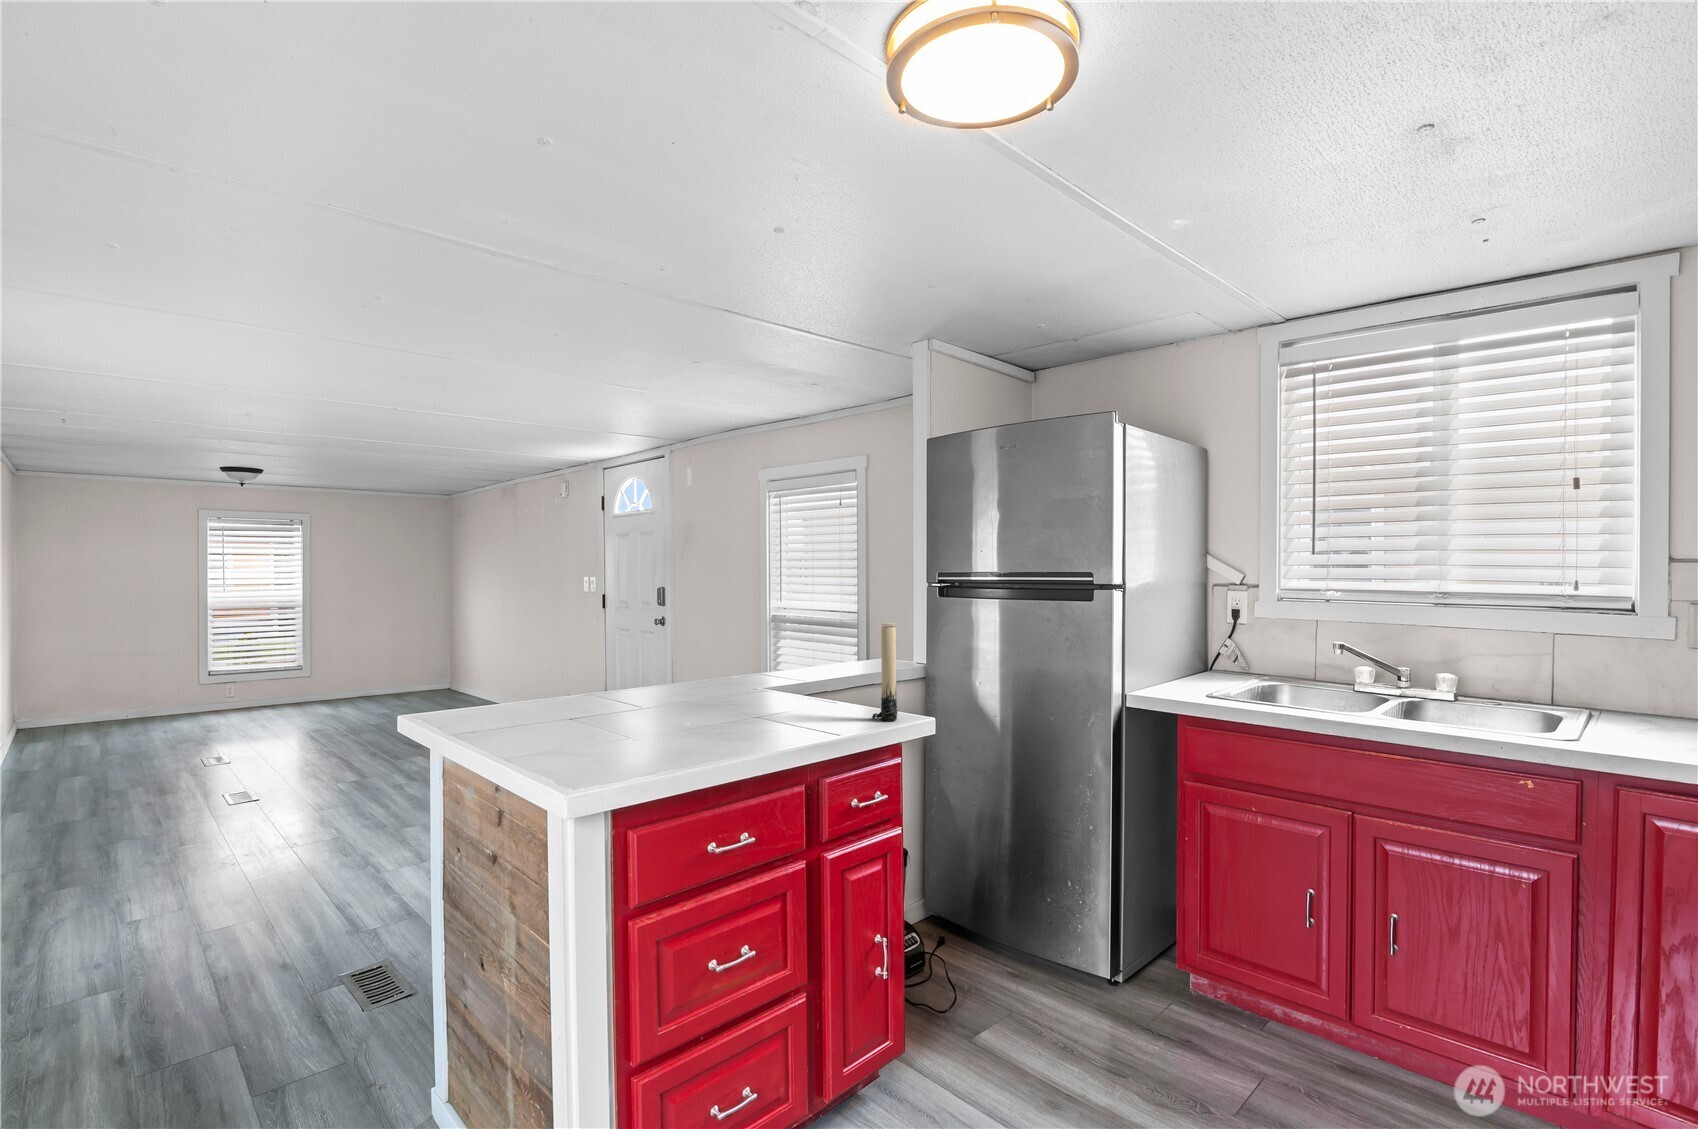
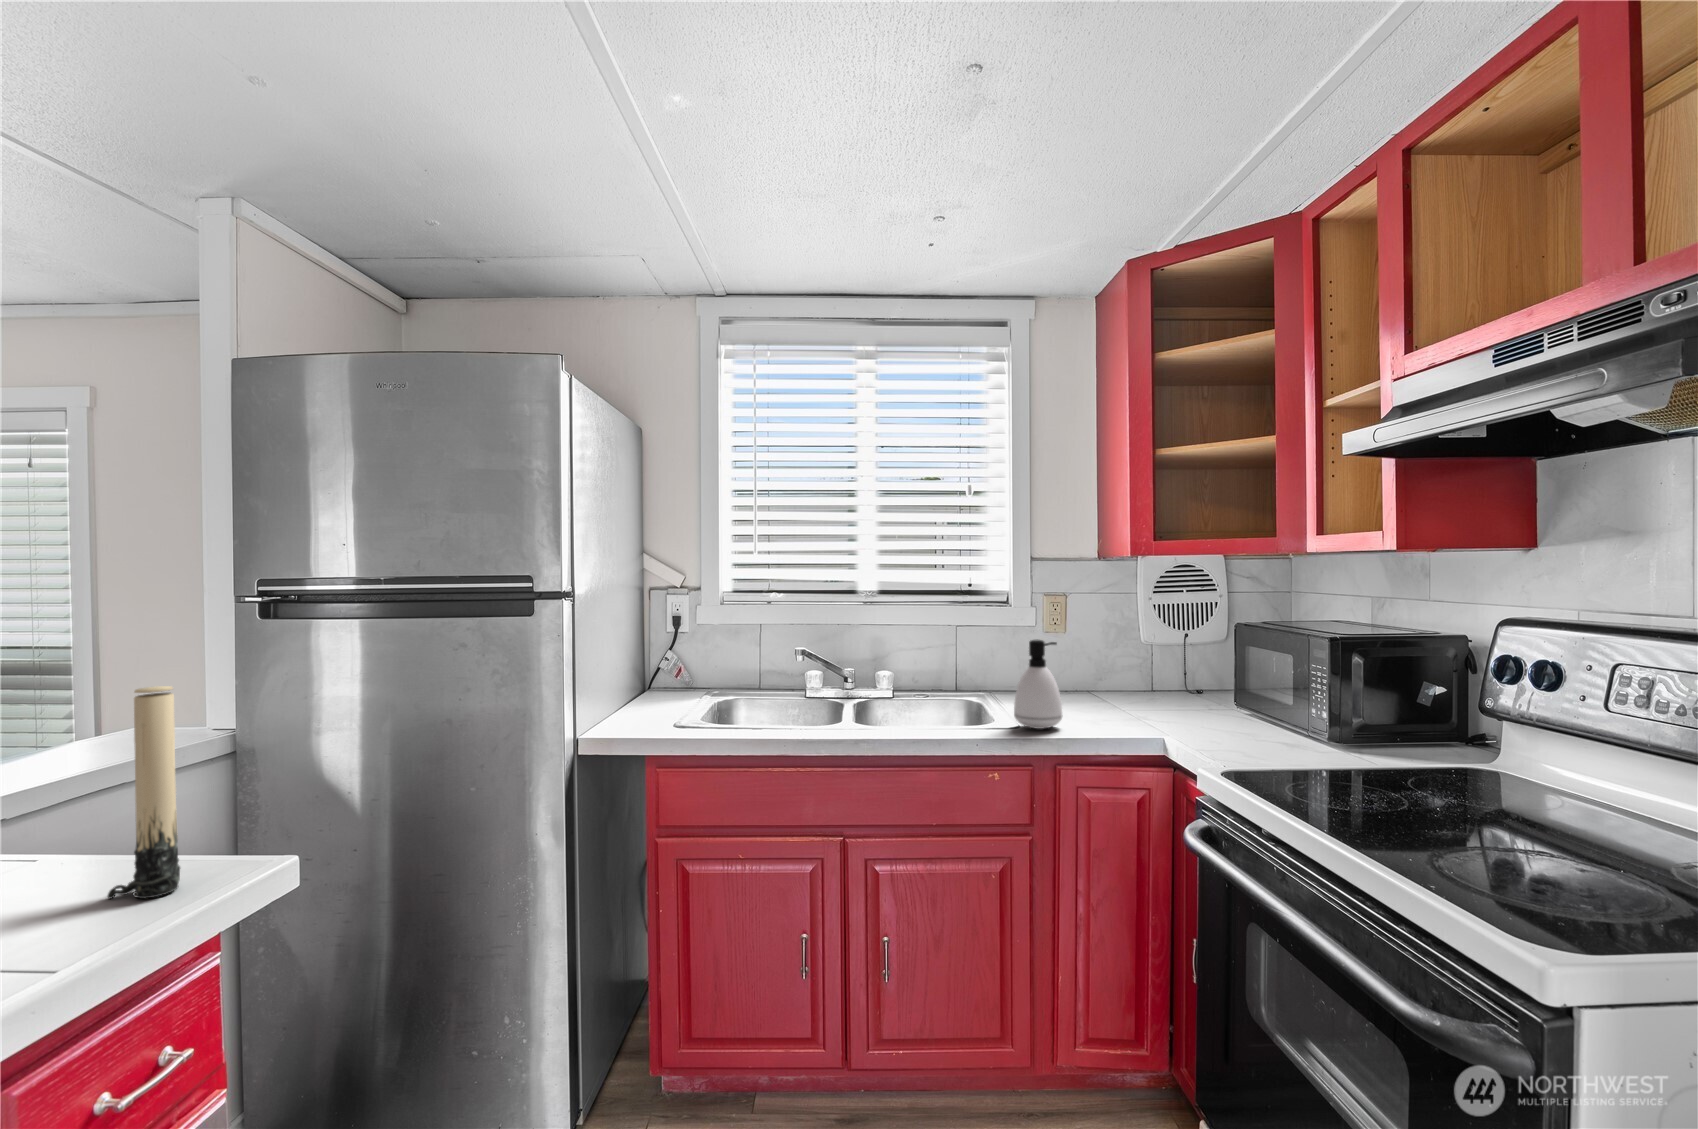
soap dispenser: none [1565,650,1633,745] -> present [1014,639,1063,729]

